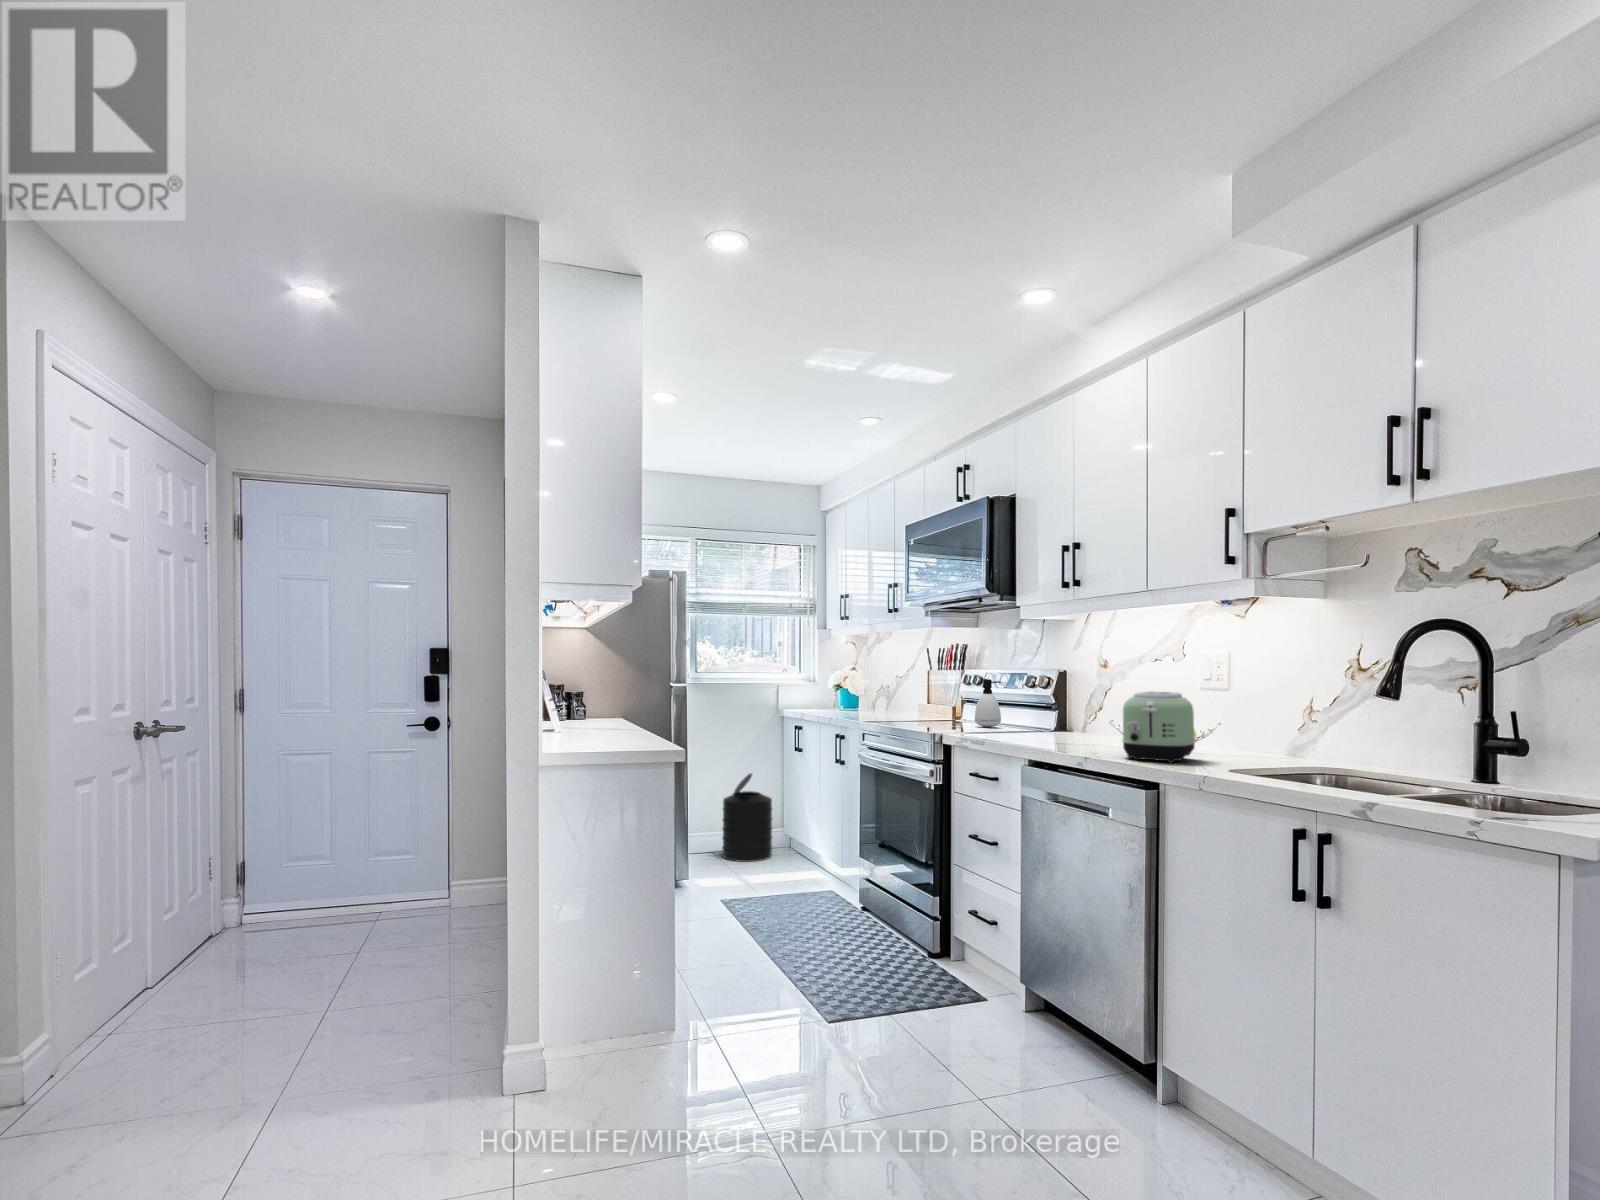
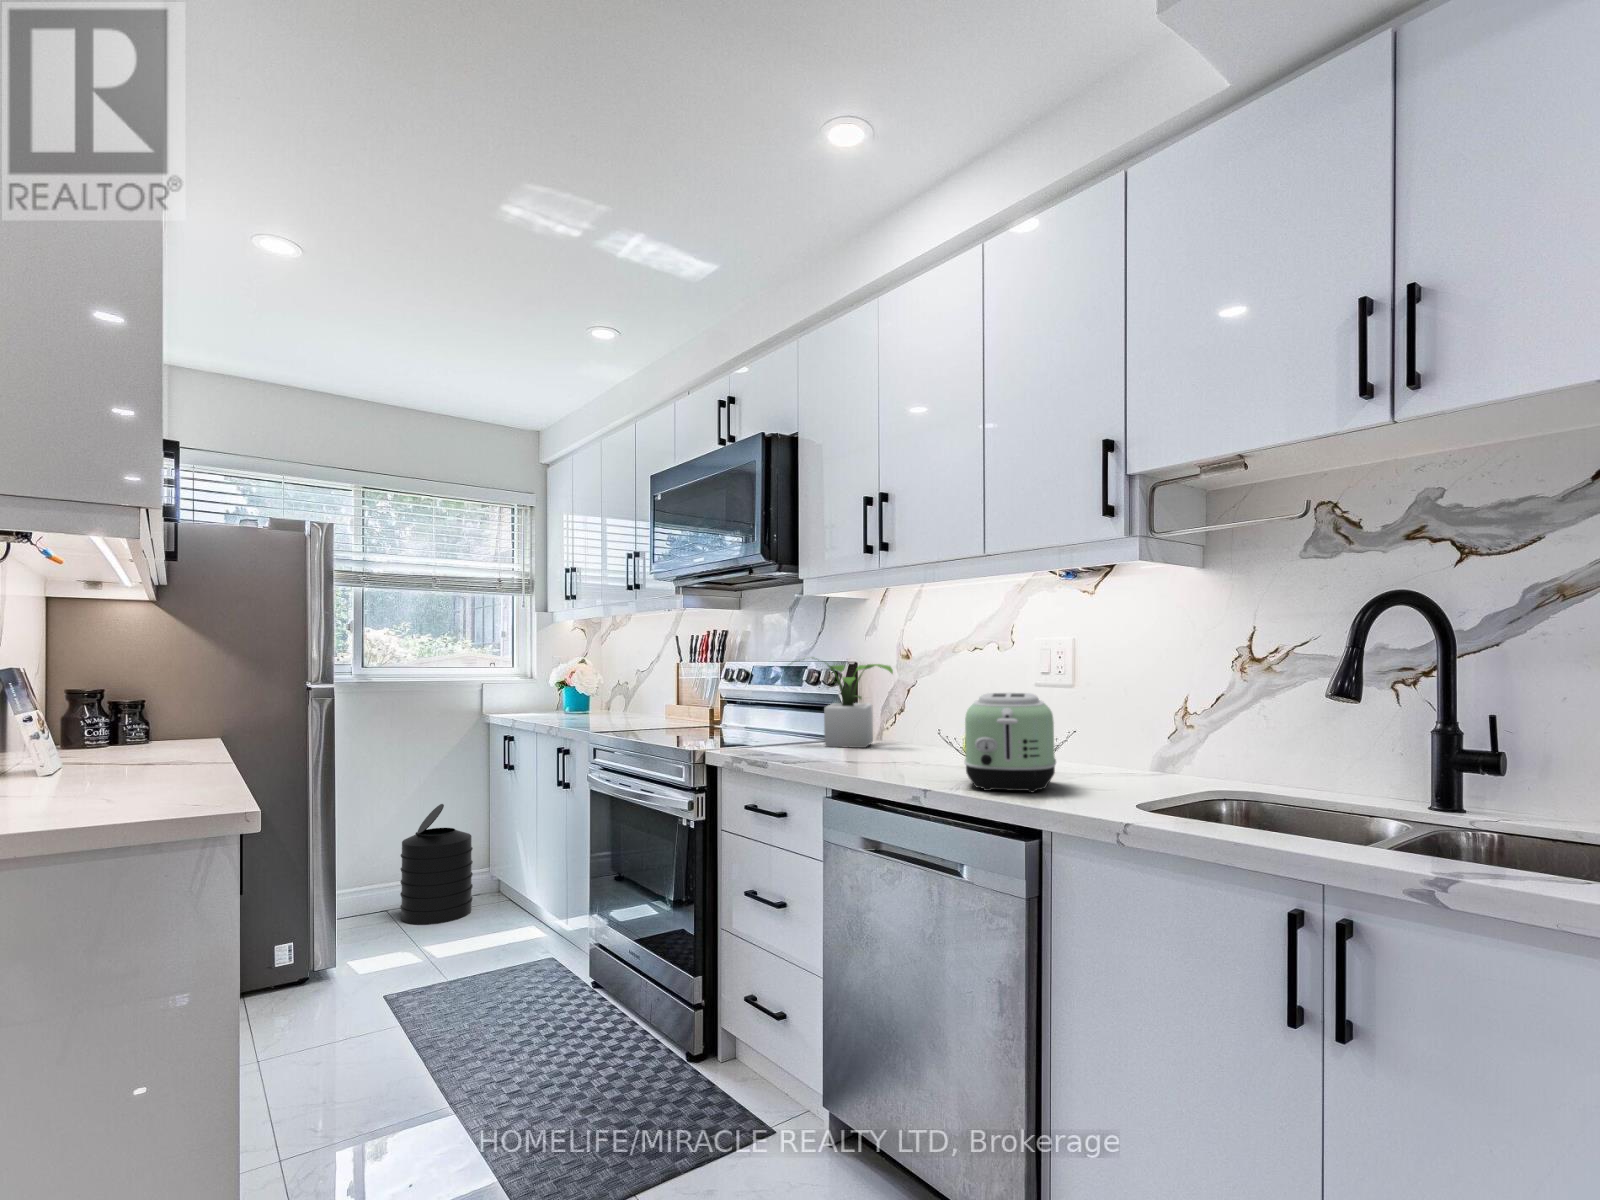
potted plant: none [1005,665,1091,737] -> present [818,660,893,748]
soap dispenser: present [975,679,1001,727] -> none [742,675,775,736]

